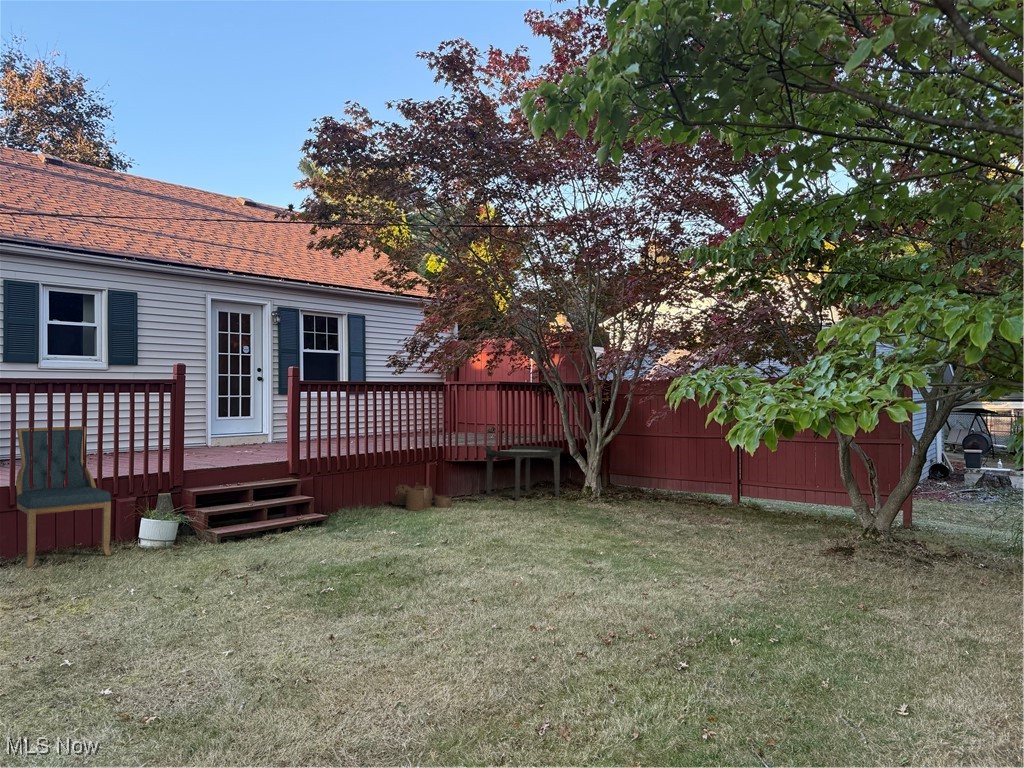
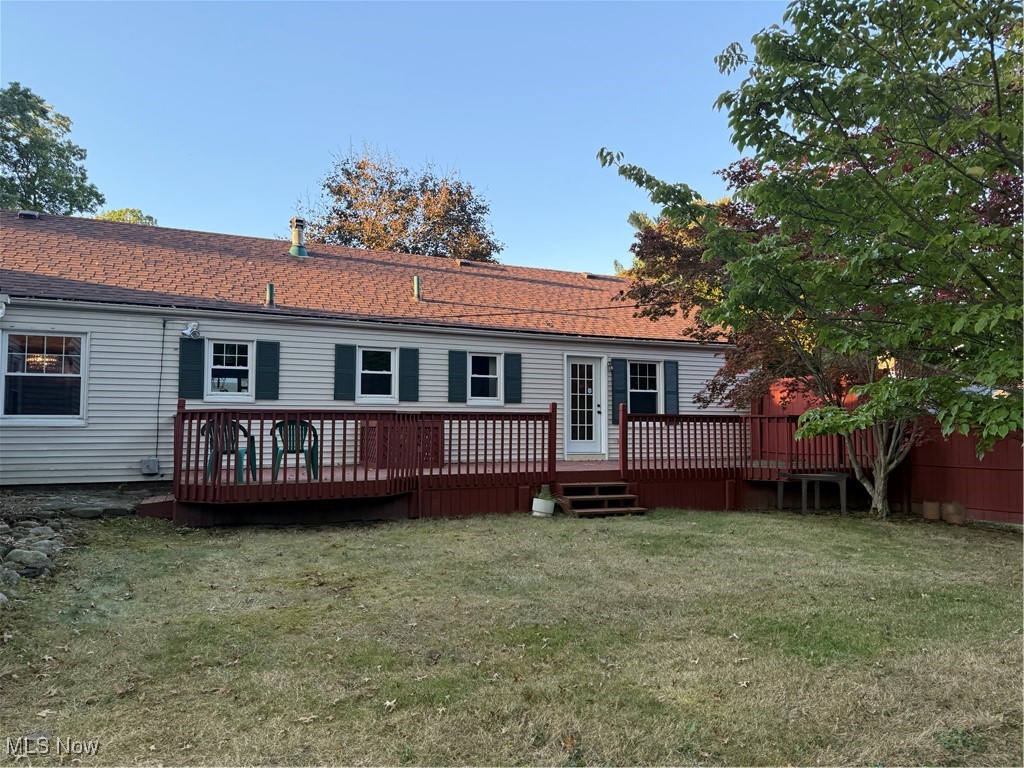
chair: present [16,427,111,567] -> none [471,444,520,524]
woven basket: present [392,483,452,510] -> present [923,501,966,524]

